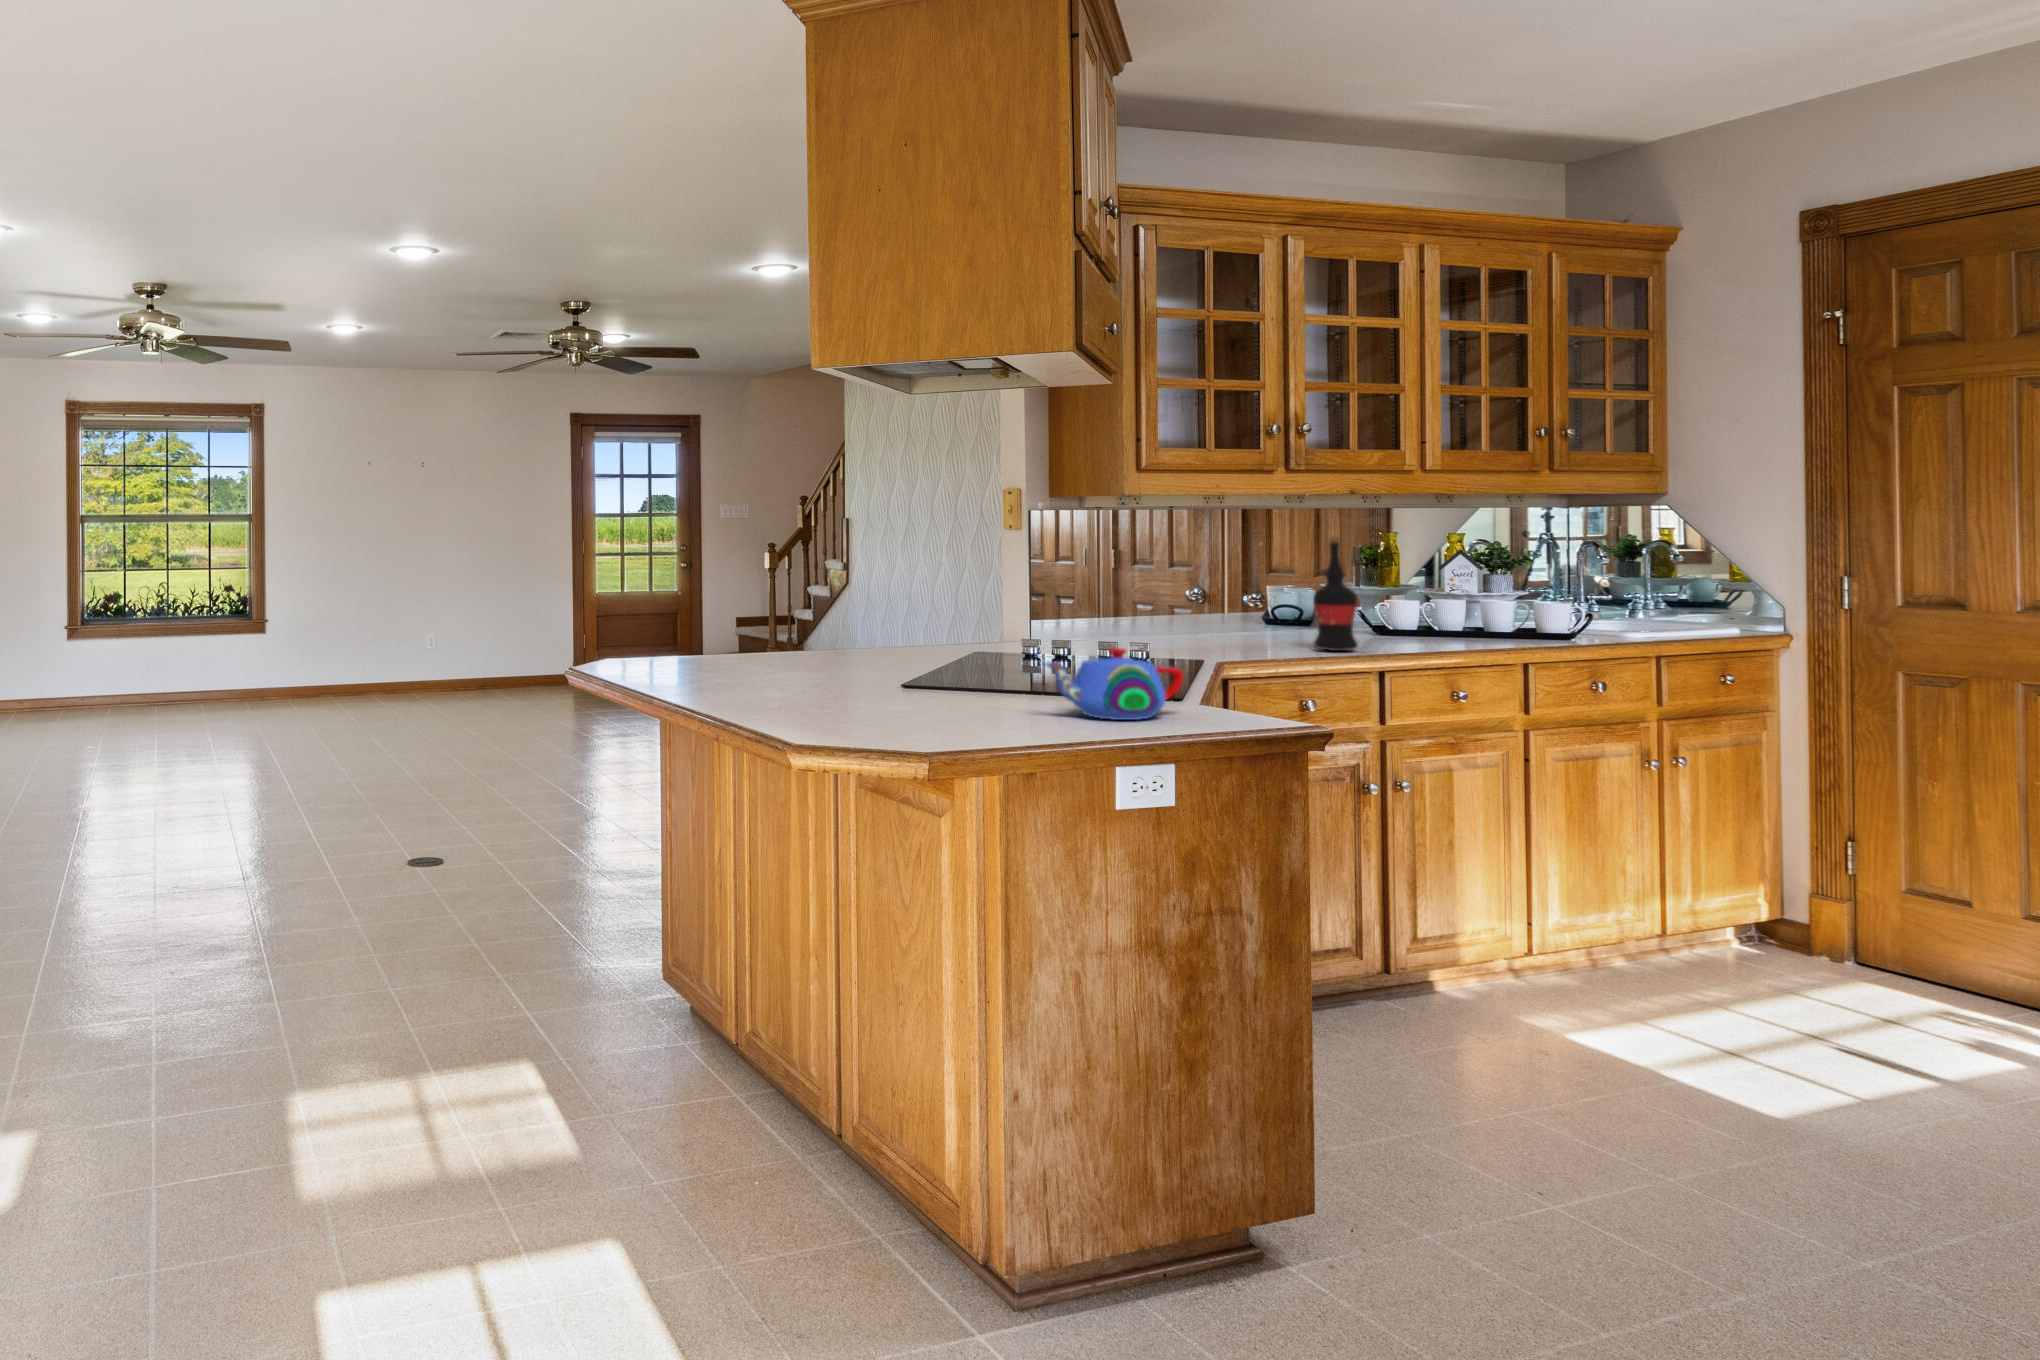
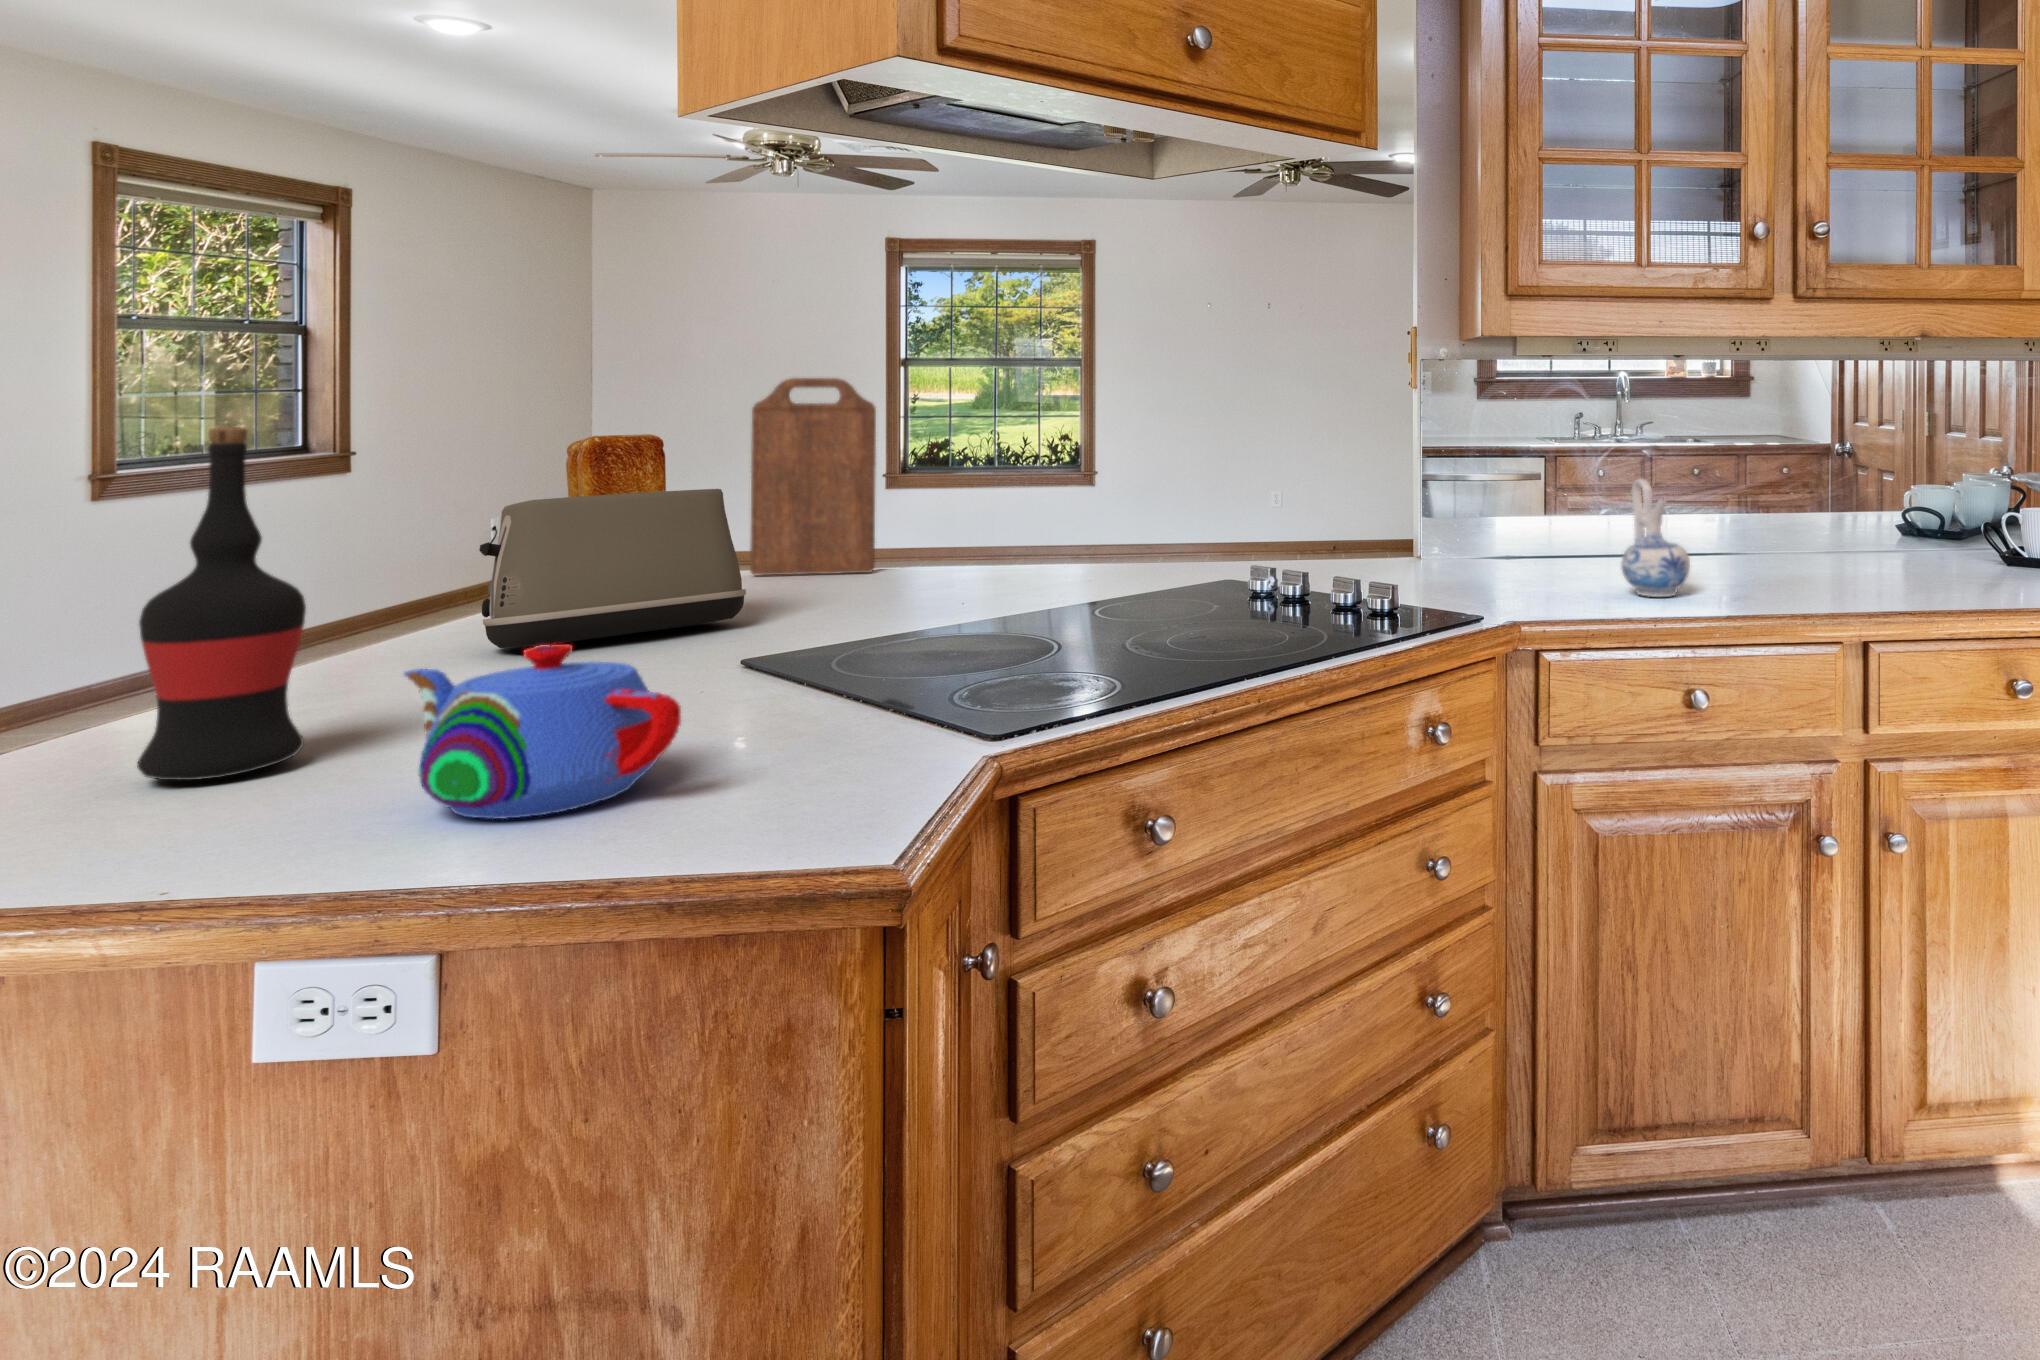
cutting board: none [663,530,735,663] -> present [750,378,876,575]
wine bottle: present [1313,537,1357,651] -> present [137,427,306,780]
toaster: none [739,564,834,690] -> present [479,434,746,648]
ceramic pitcher: none [1240,583,1285,652] -> present [1621,478,1690,597]

